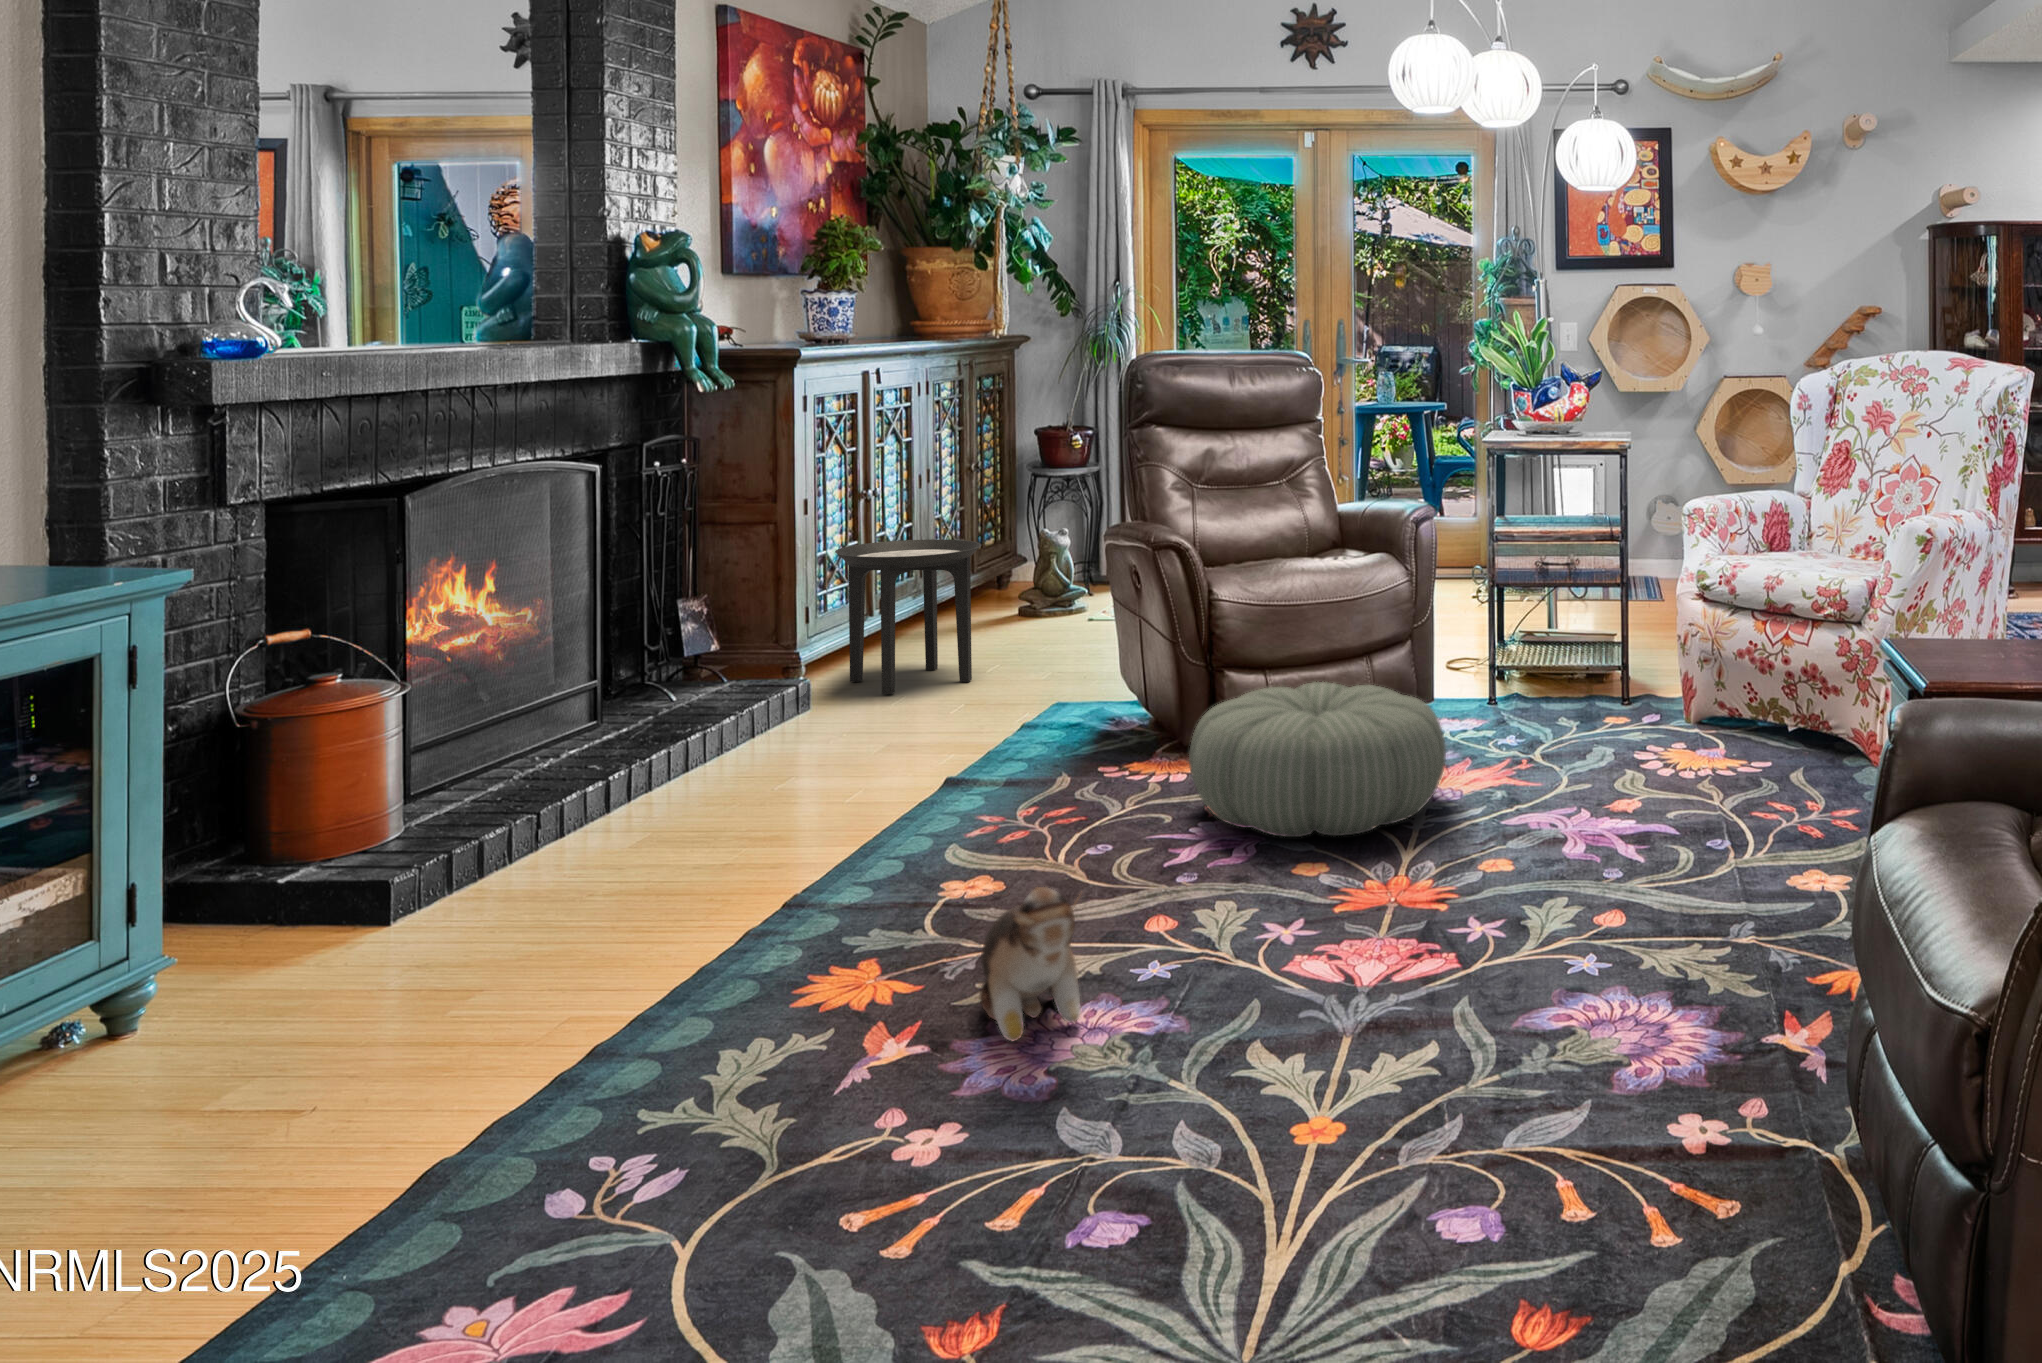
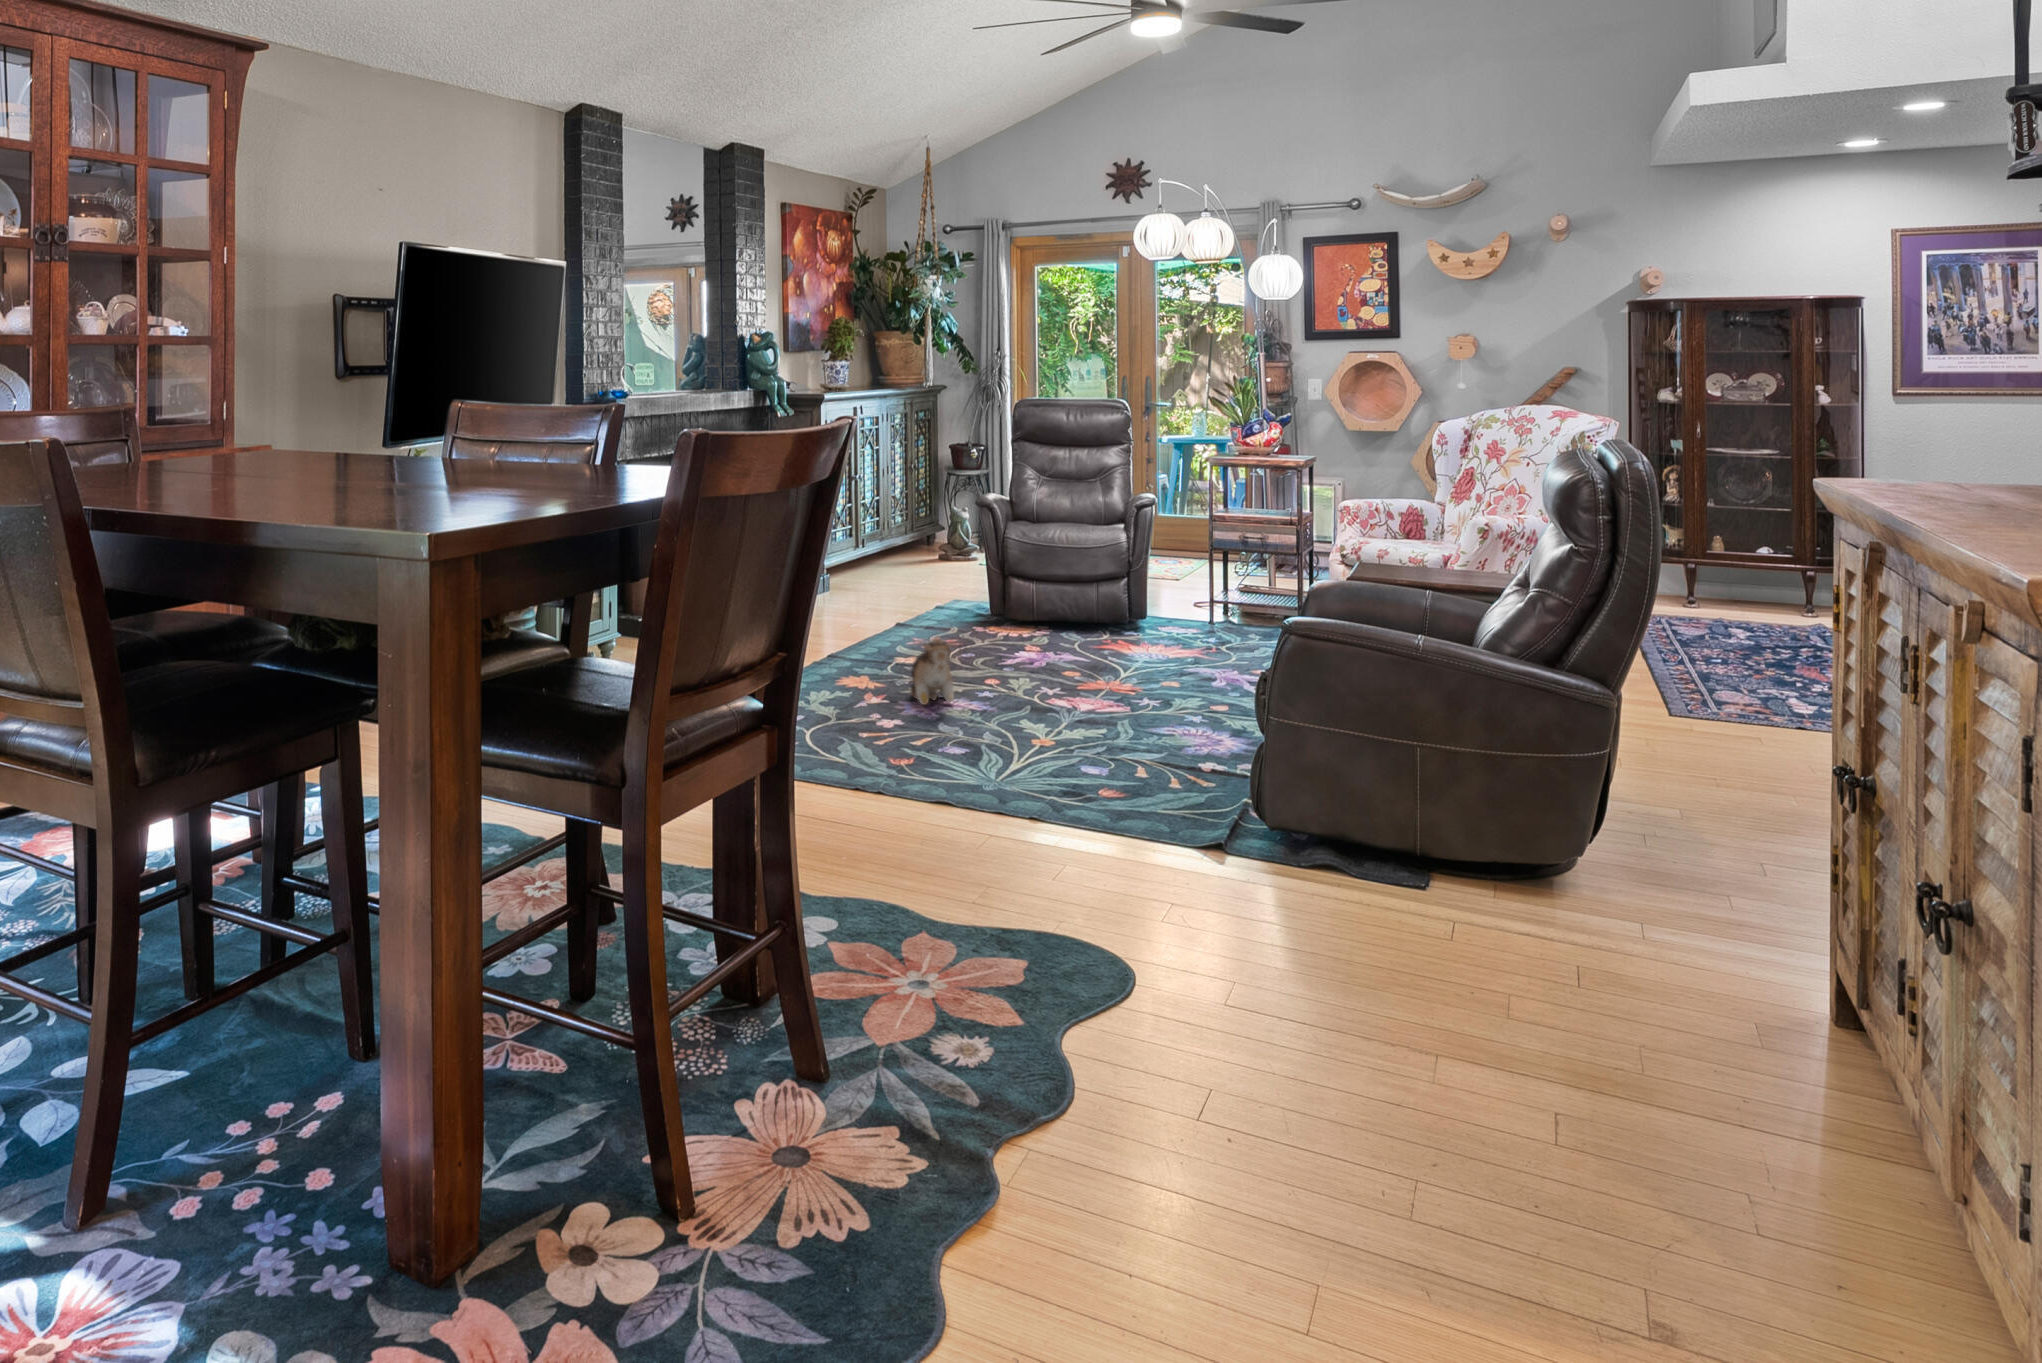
side table: present [835,539,981,694] -> none [837,506,918,591]
pouf: present [1189,682,1446,837] -> none [1022,586,1165,661]

